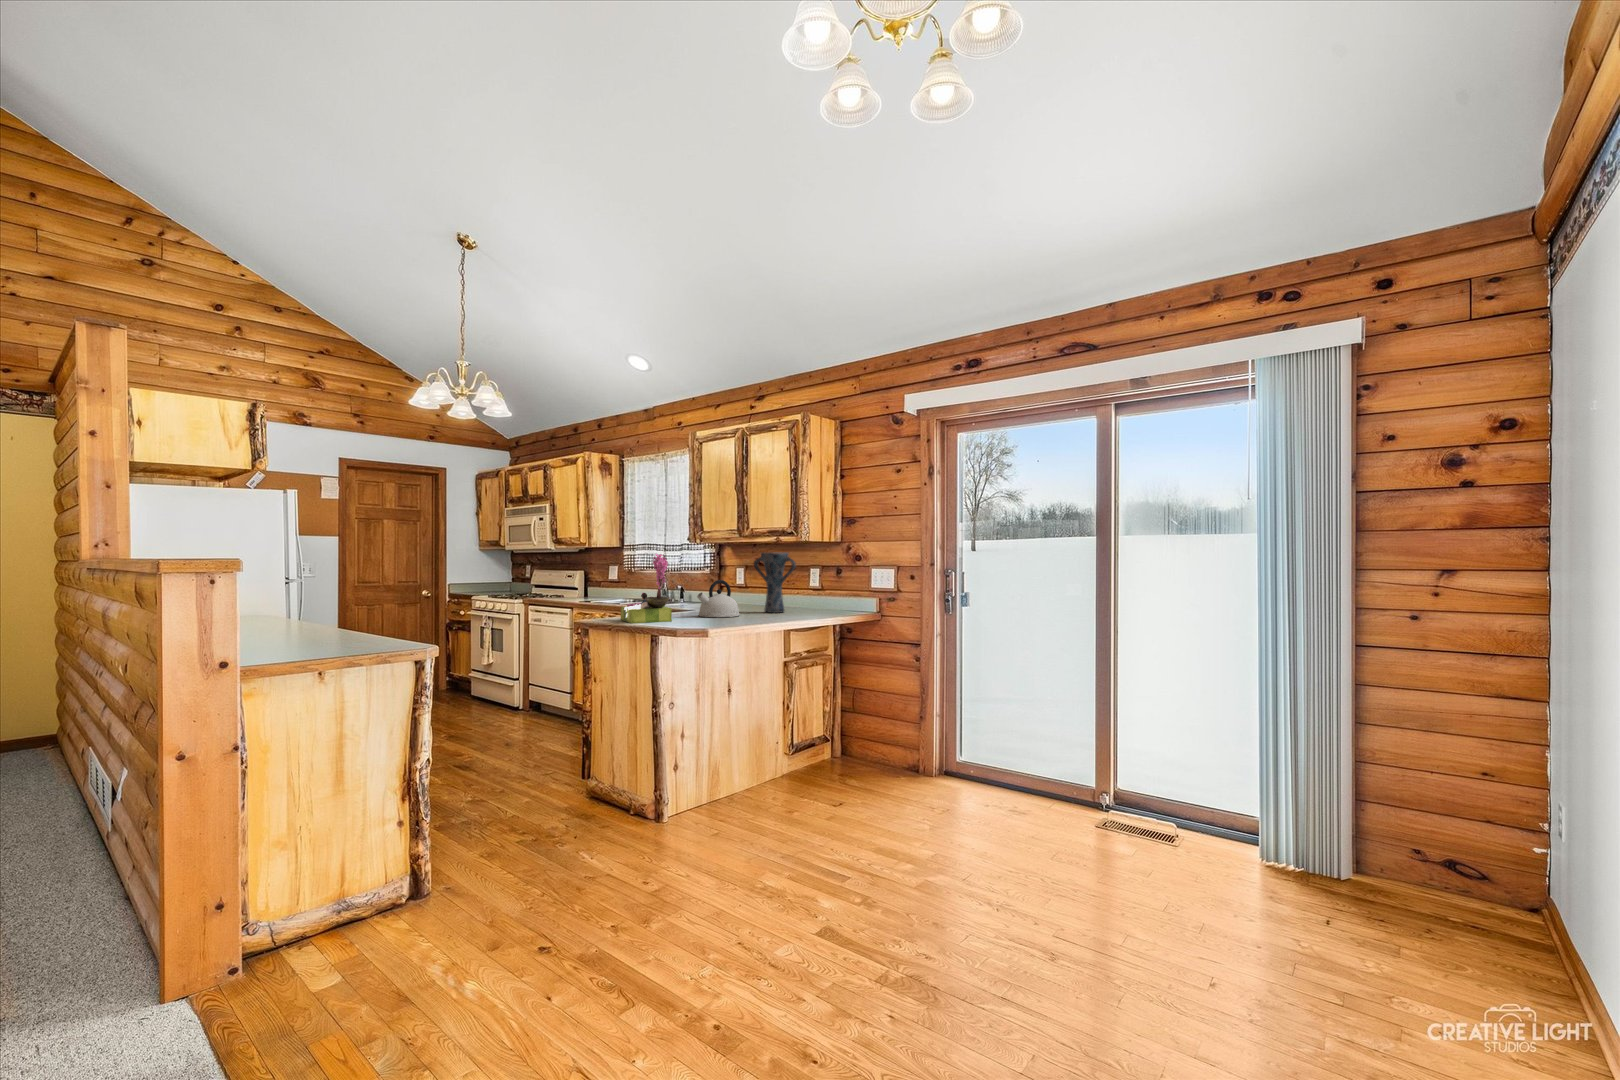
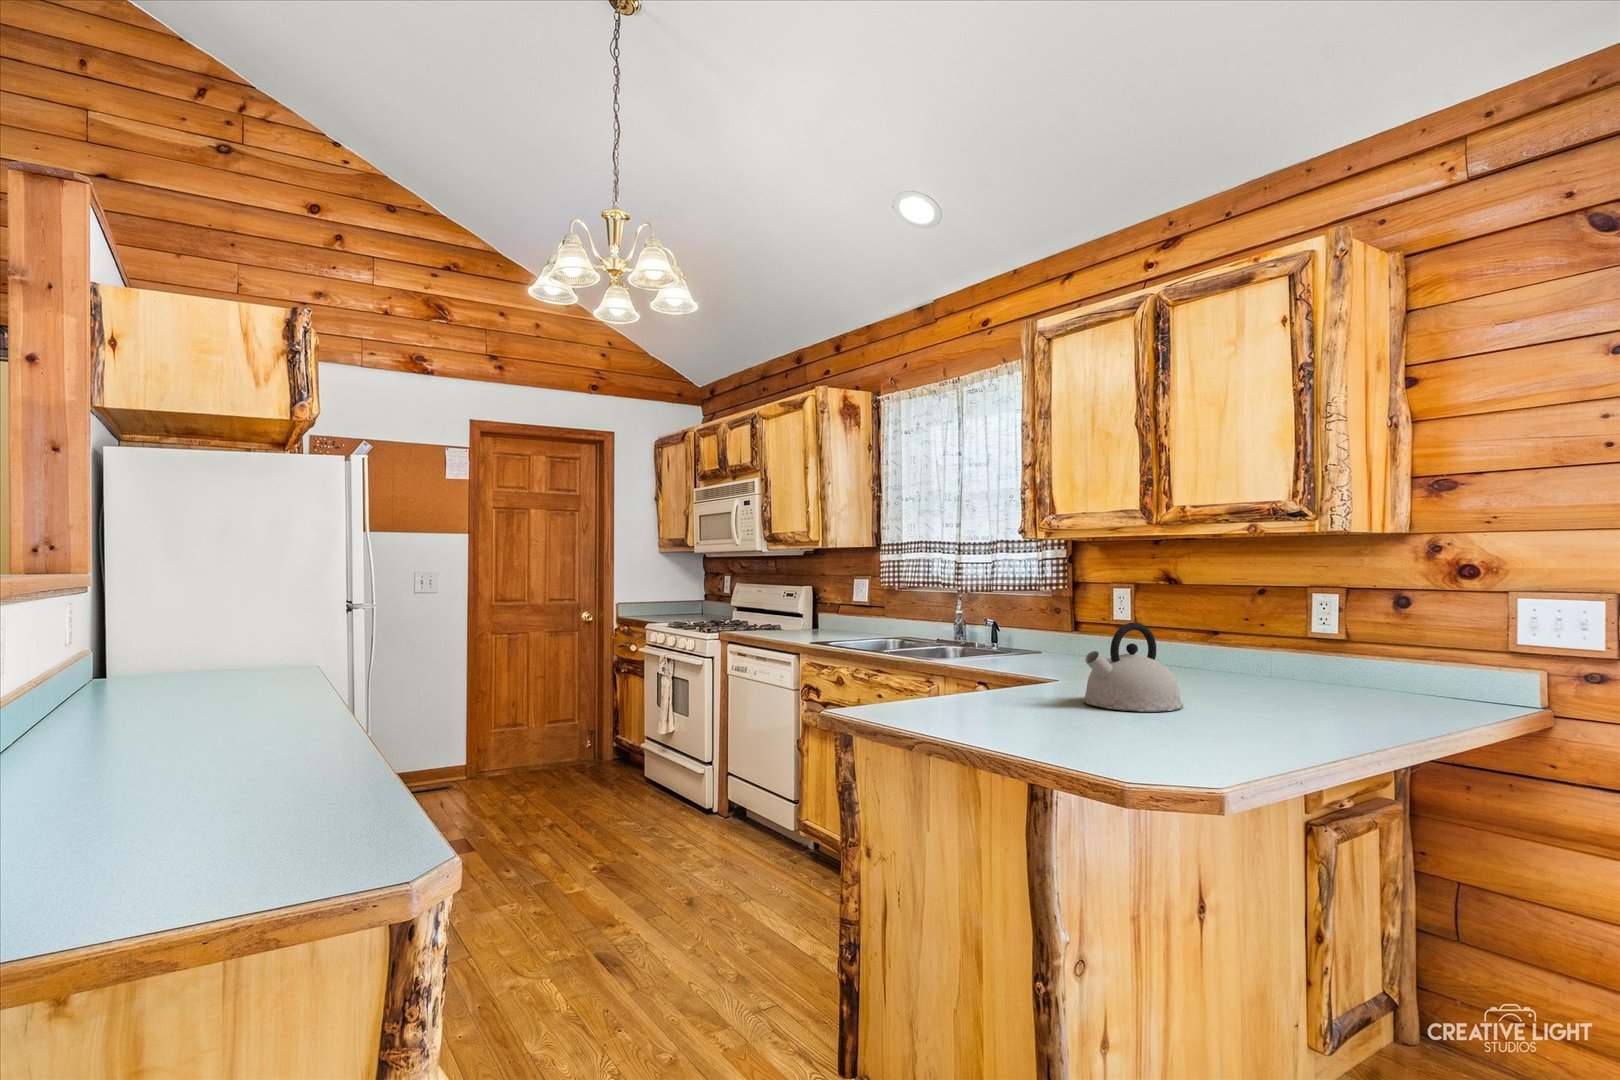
vase: present [754,552,796,613] -> none [1191,559,1308,698]
flower arrangement: present [621,554,672,623] -> none [919,561,1042,727]

